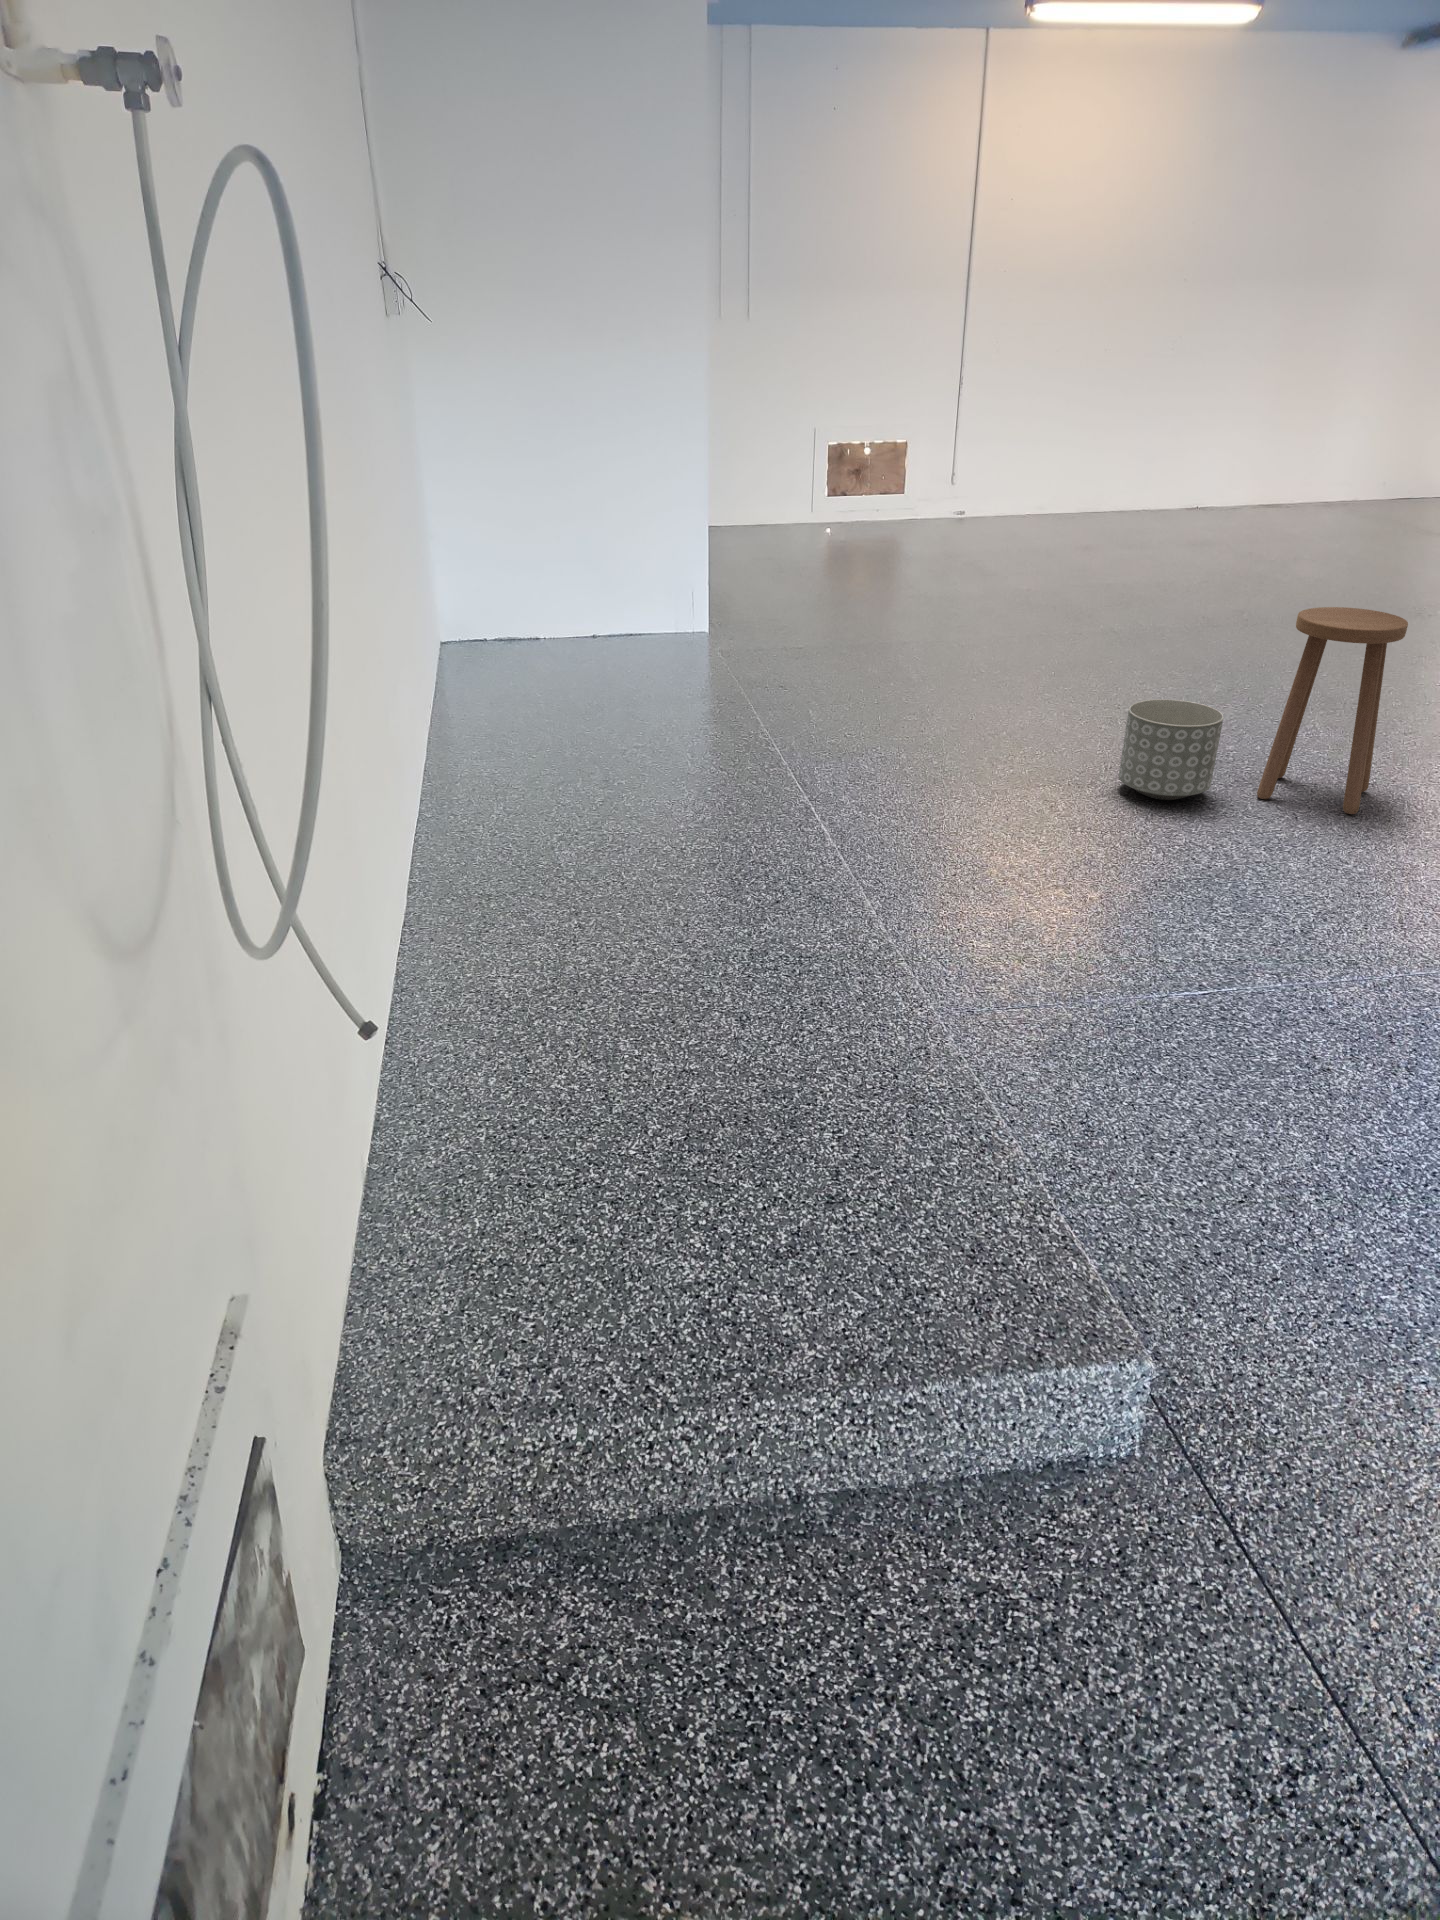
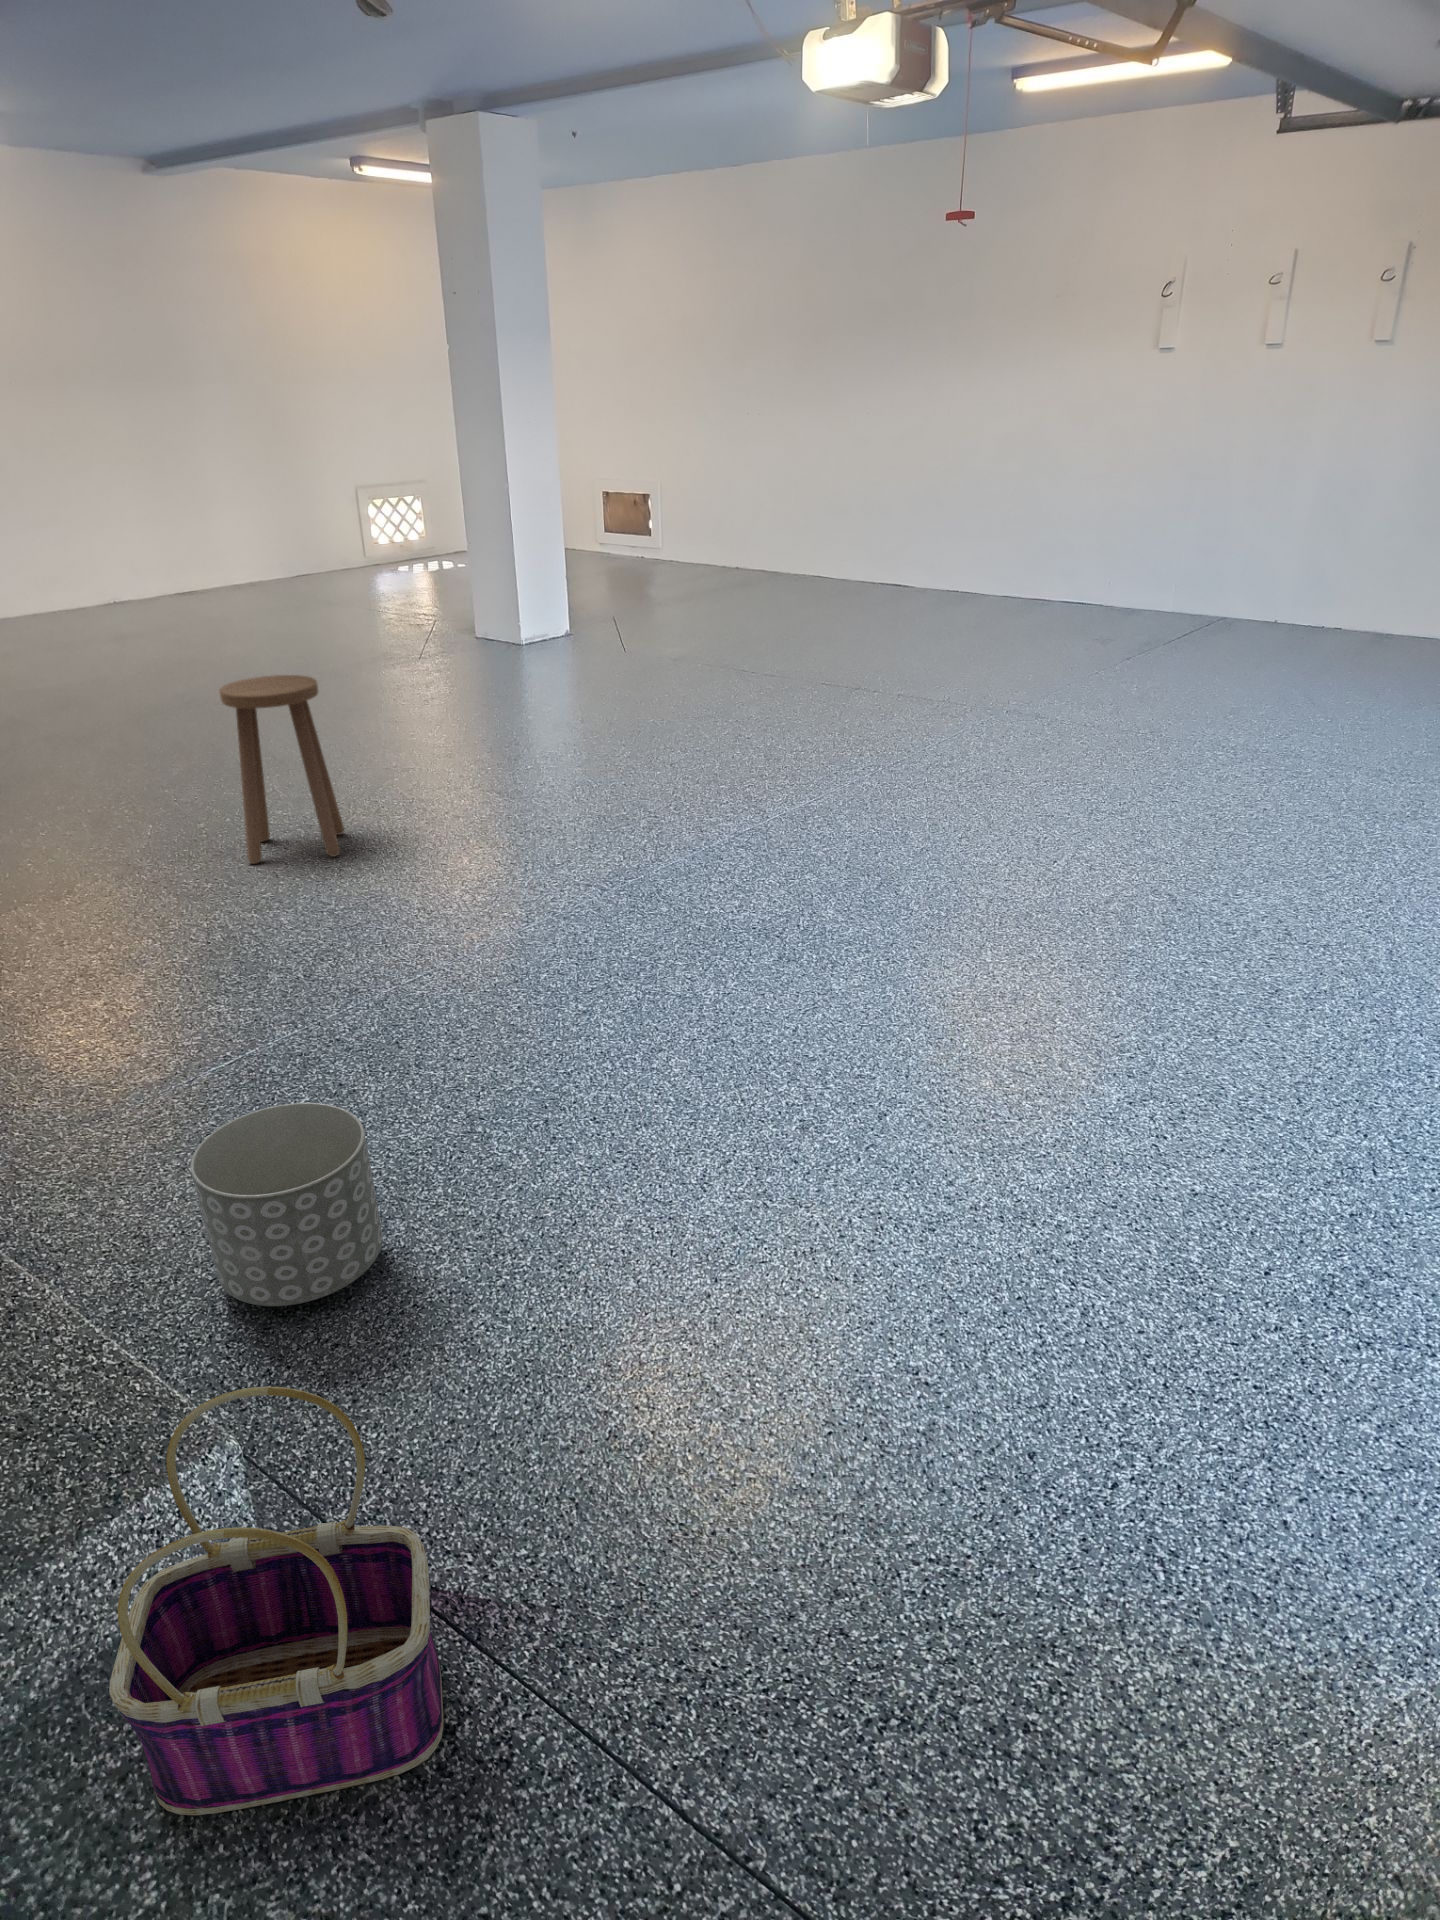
planter: present [1119,699,1224,800] -> present [191,1103,383,1306]
basket: none [1007,1329,1340,1784] -> present [109,1387,443,1815]

